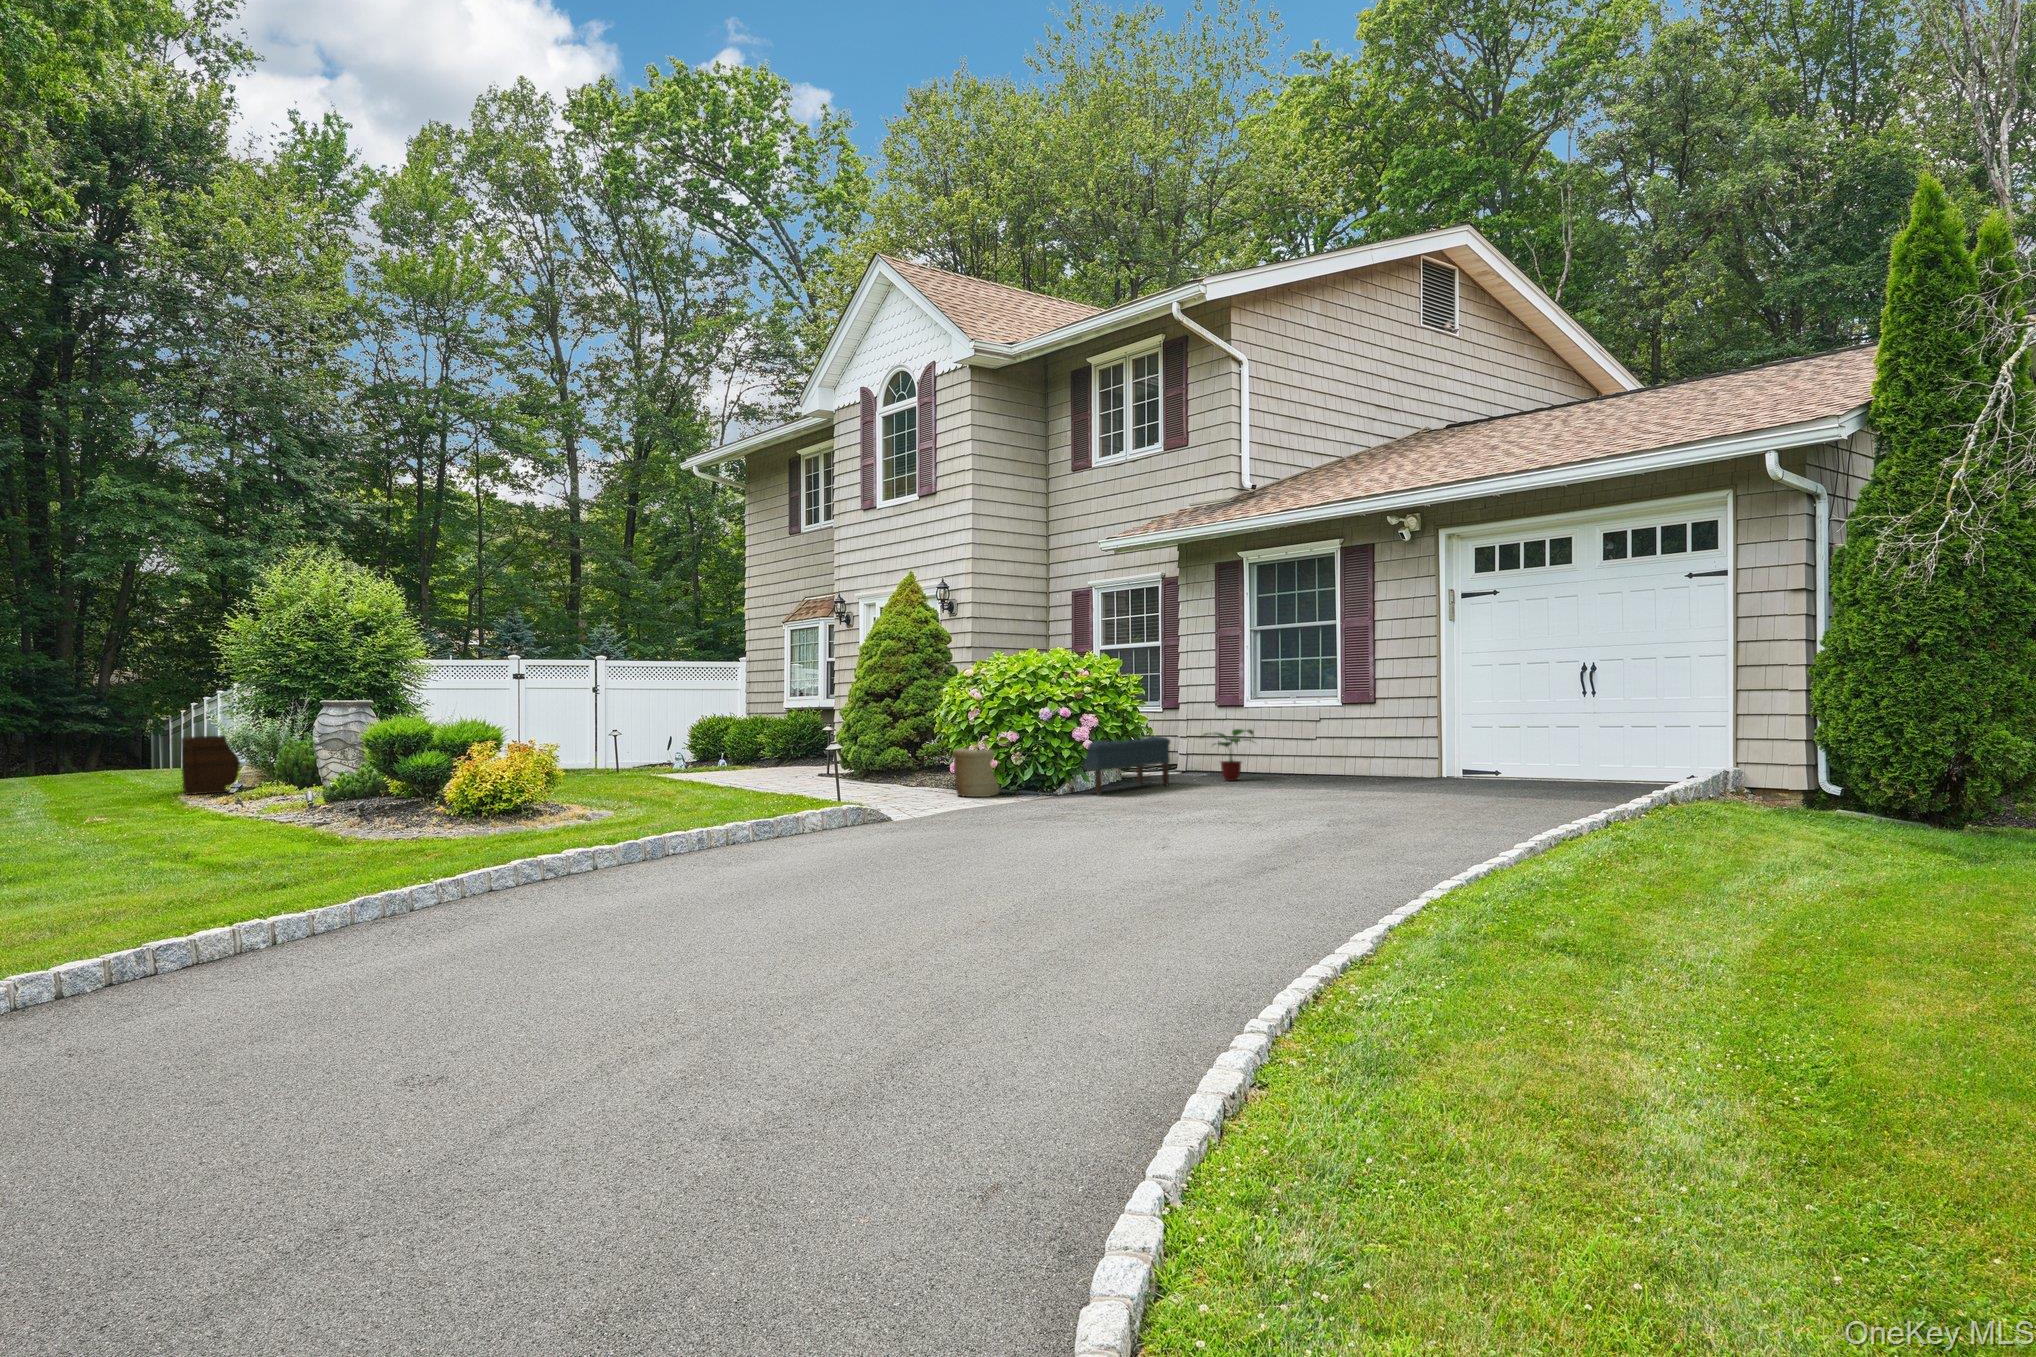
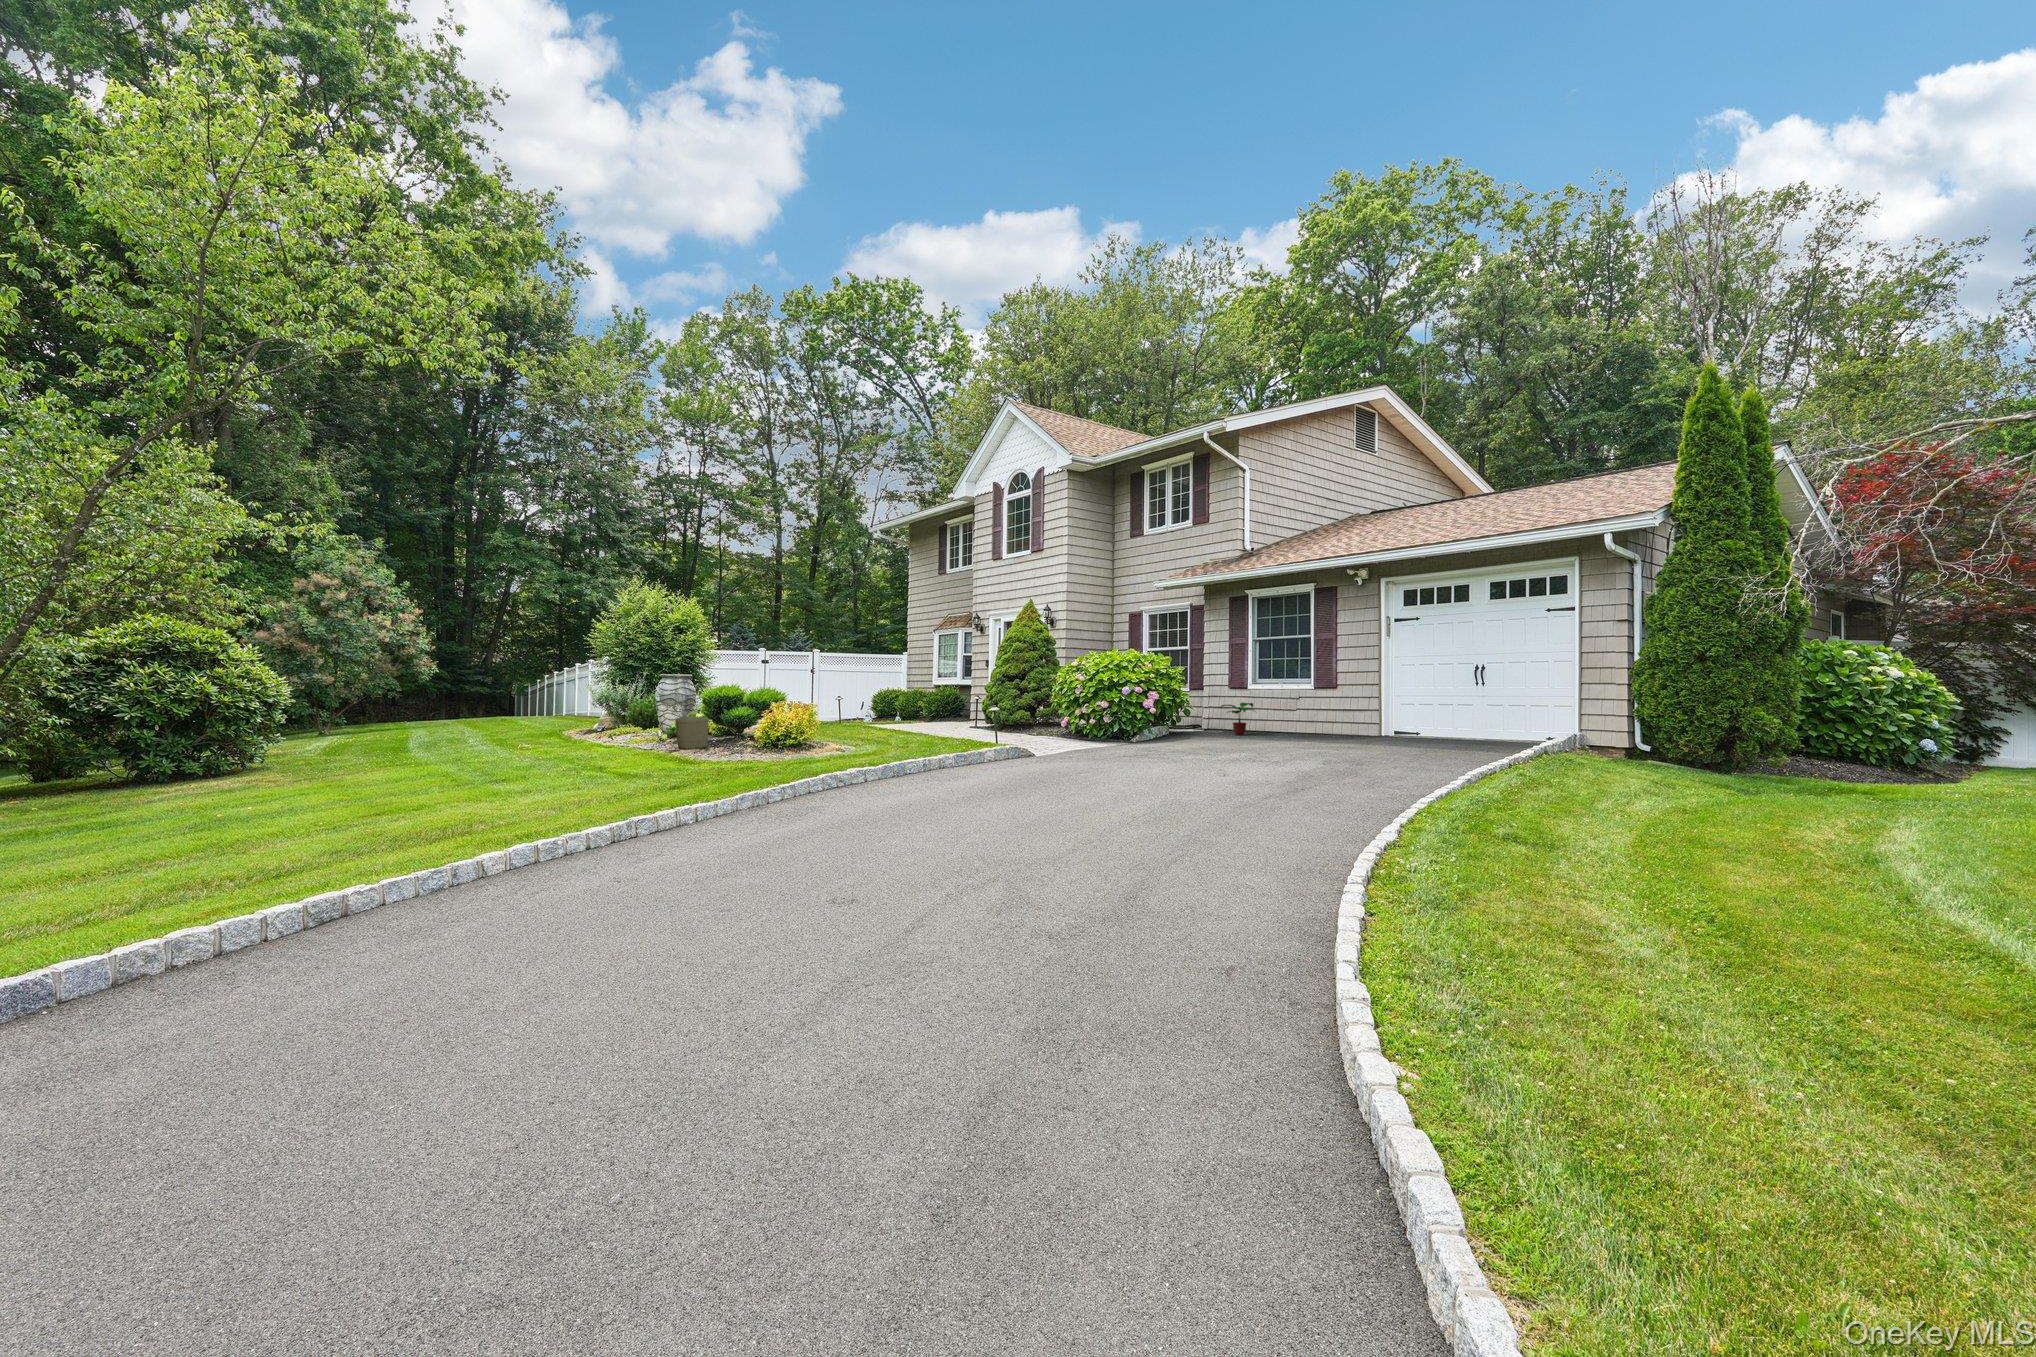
wooden crate: present [181,735,240,795] -> none [574,696,617,733]
bench: present [1069,736,1170,795] -> none [1141,706,1204,743]
woven basket: present [953,748,1000,797] -> present [675,717,708,749]

